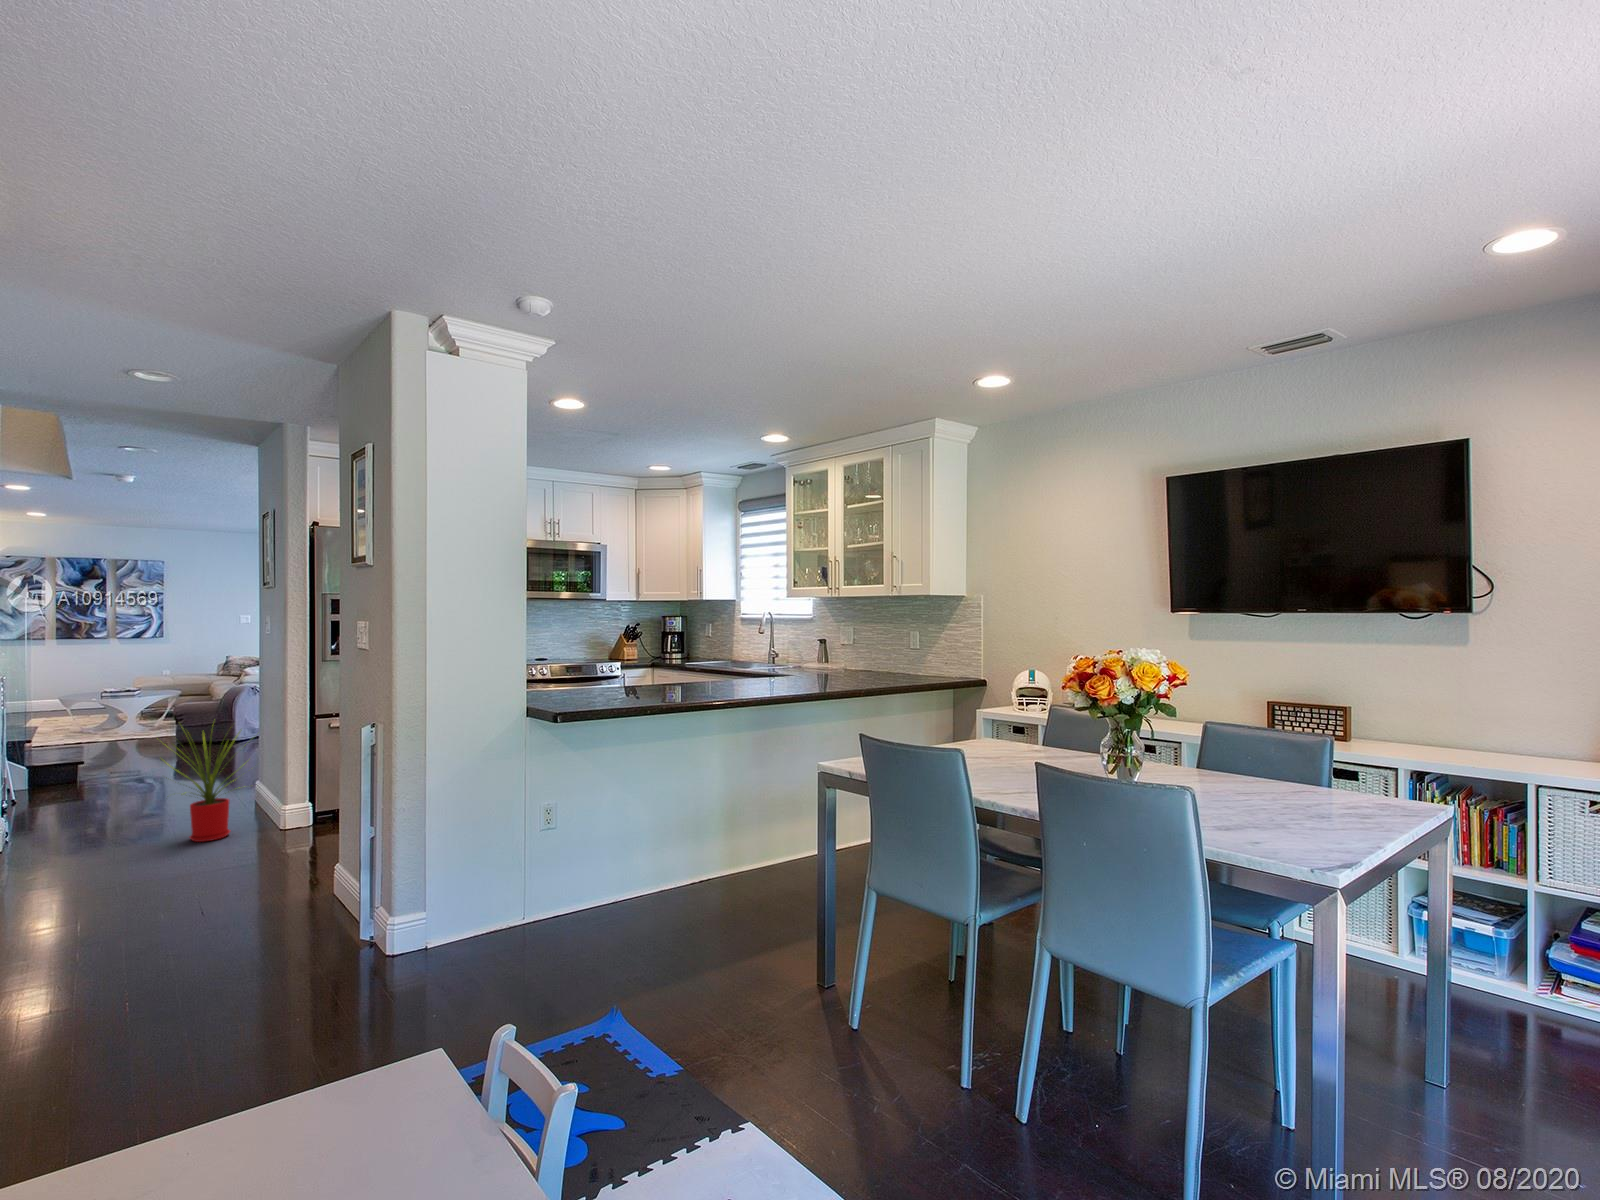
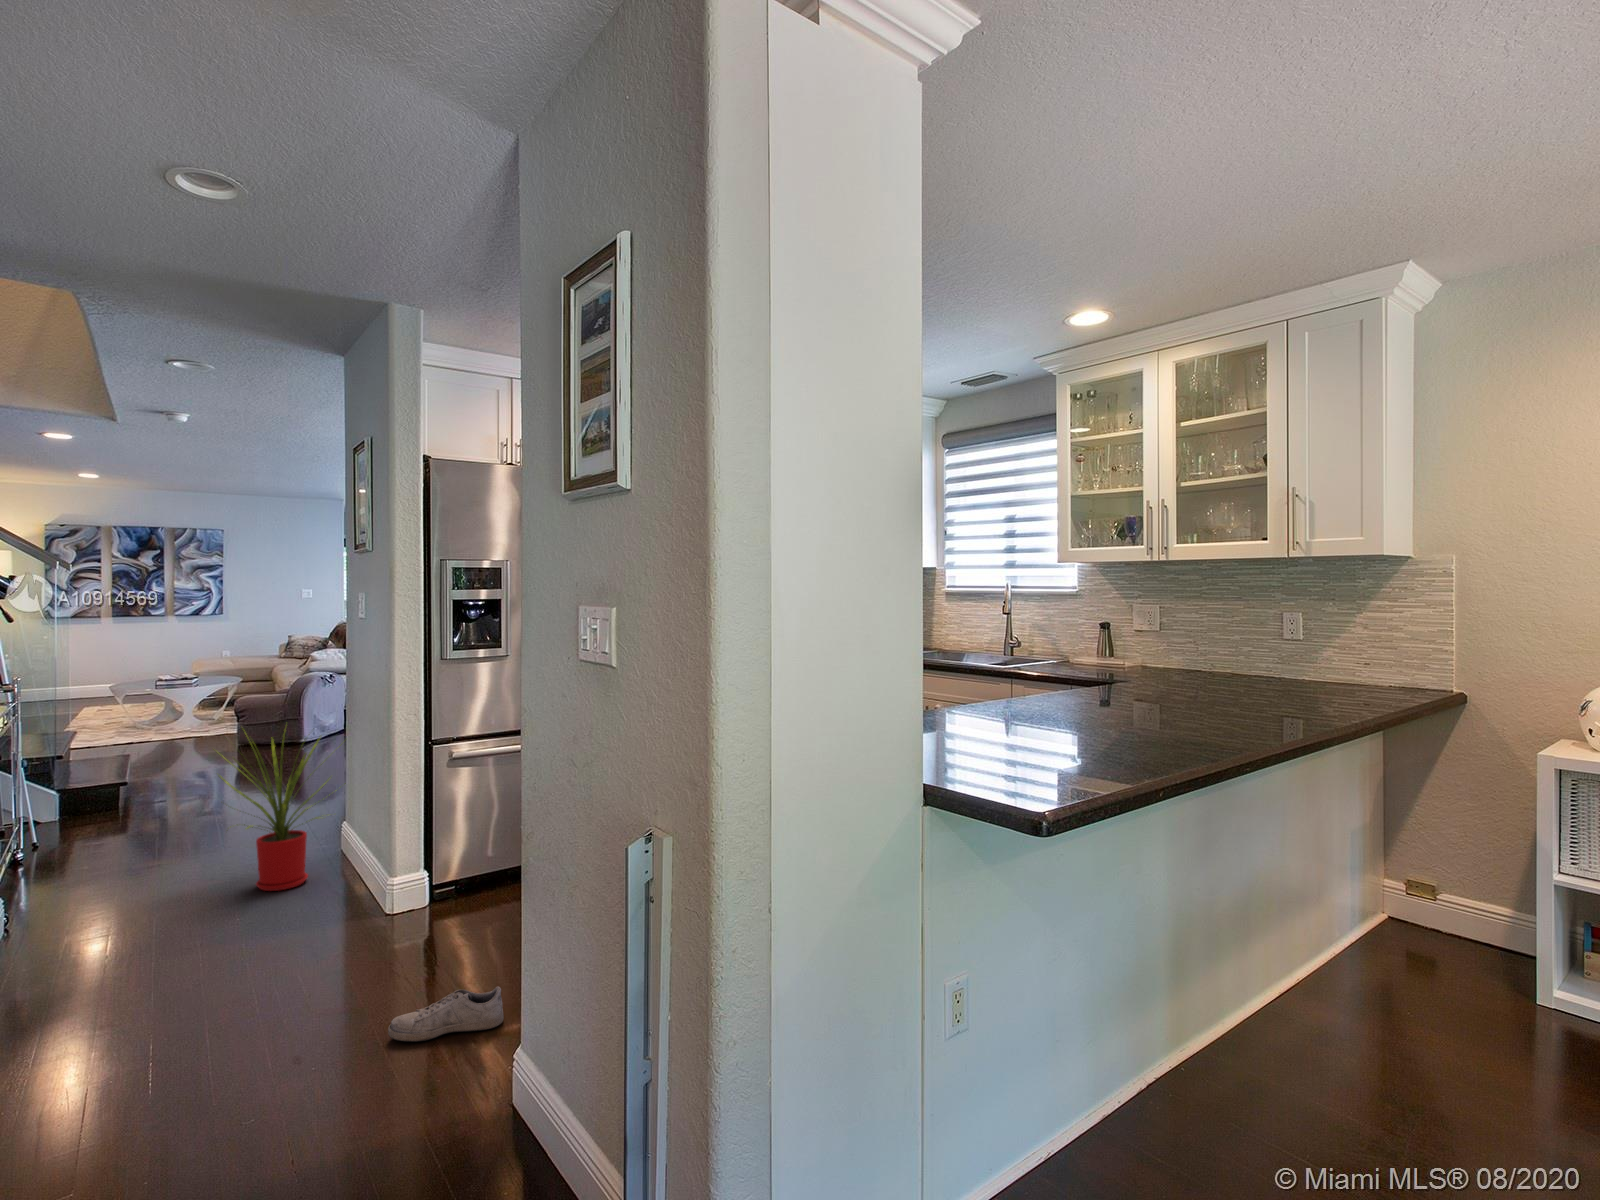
shoe: none [278,881,358,914] -> present [388,986,504,1042]

